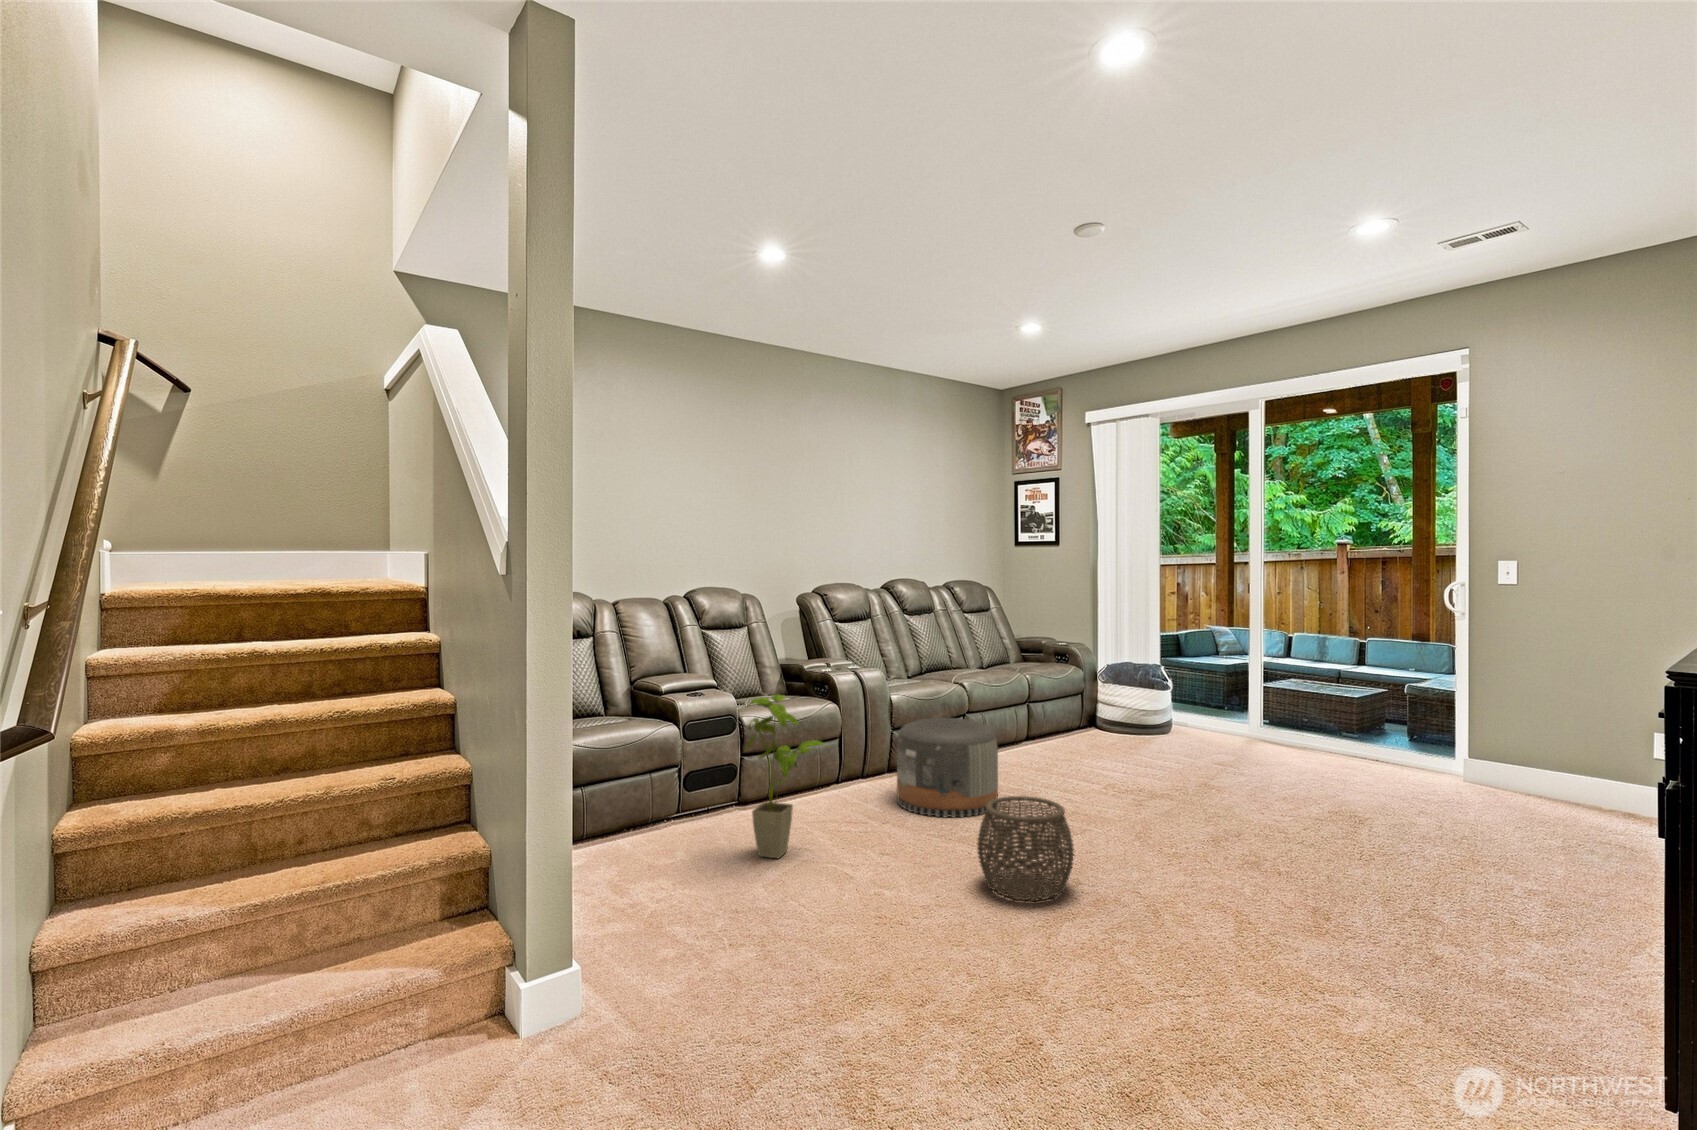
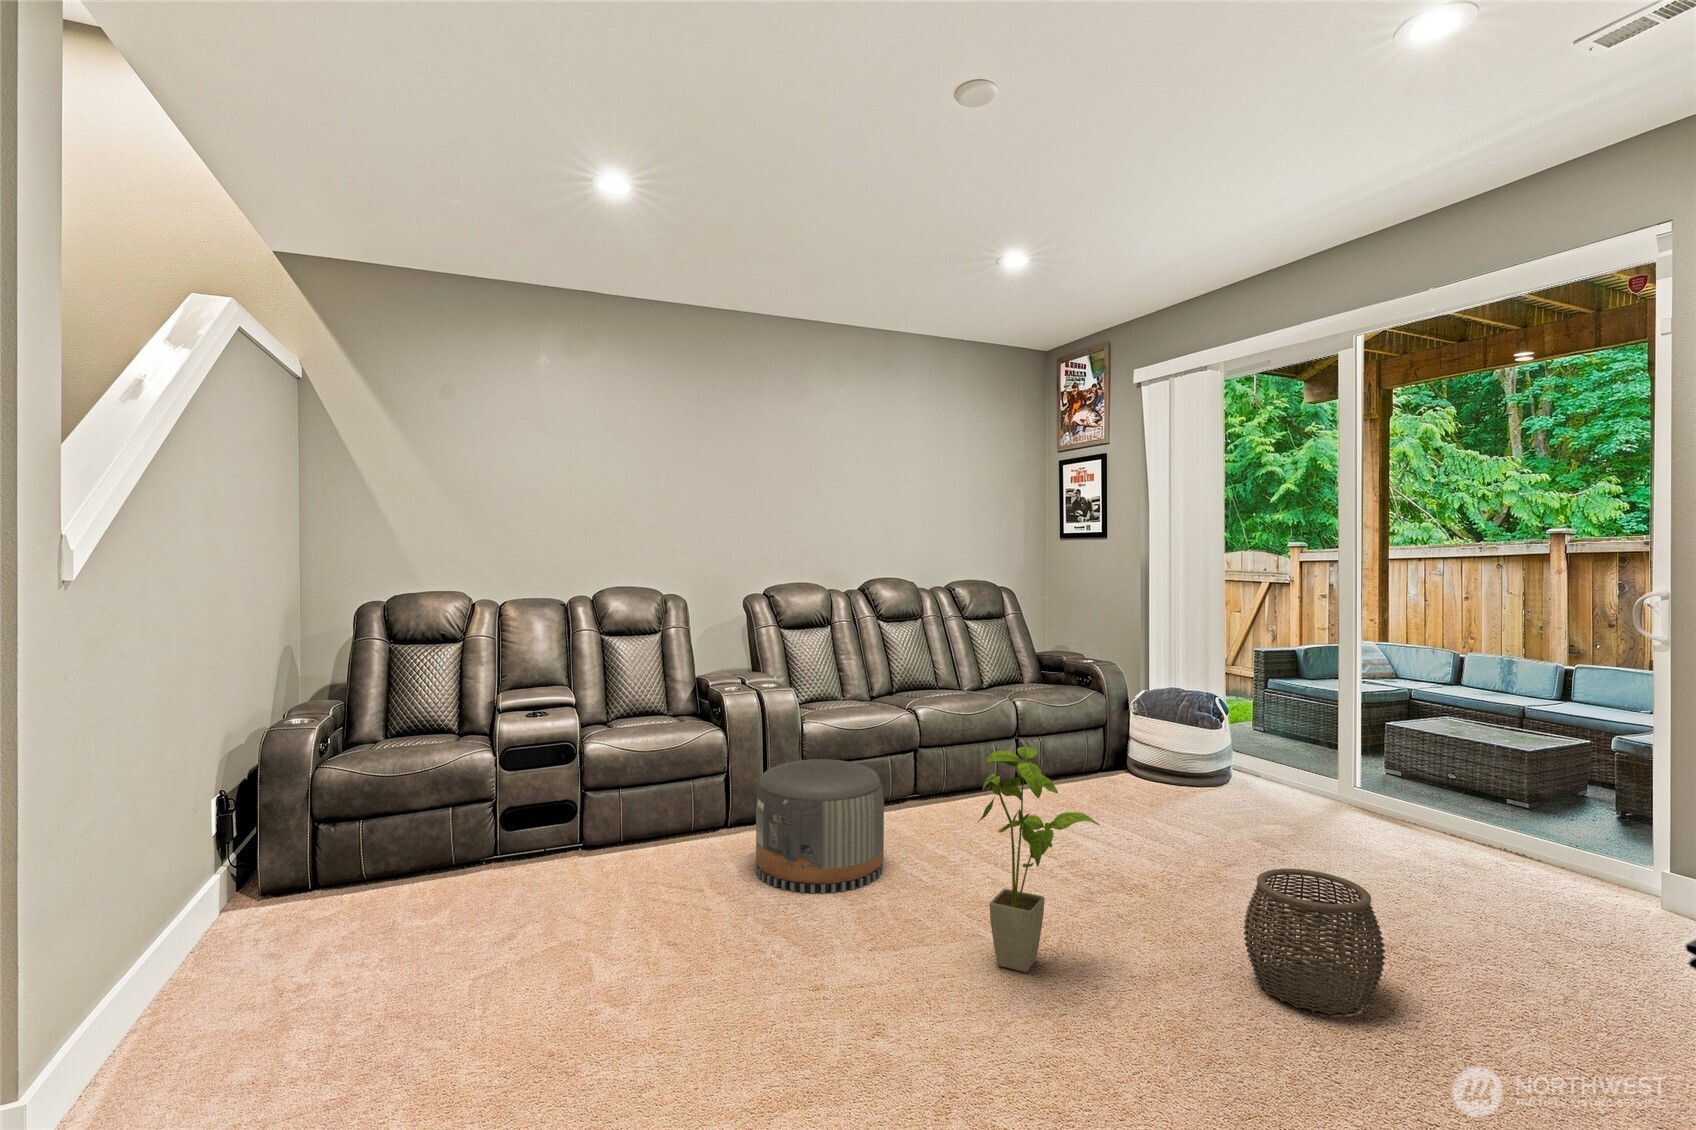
house plant: present [746,695,826,858] -> present [978,746,1100,972]
woven basket: present [977,796,1075,901] -> present [1243,869,1385,1015]

